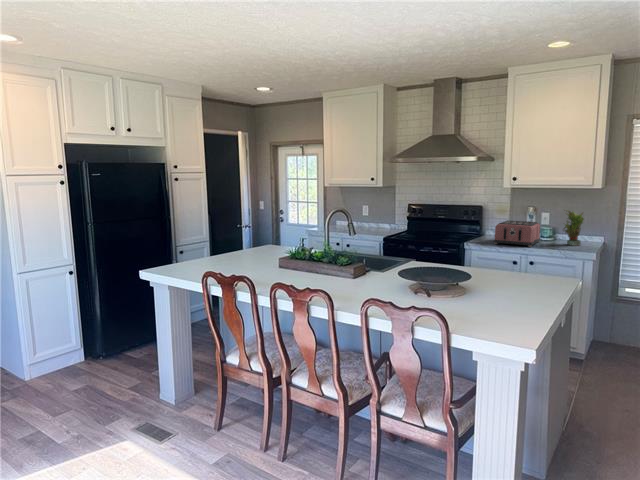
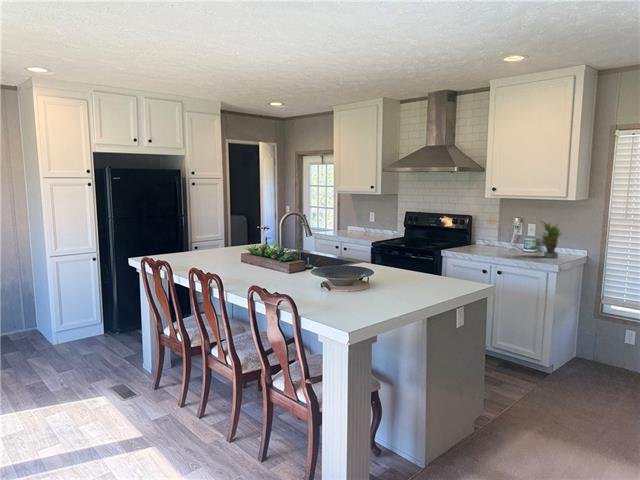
toaster: present [494,220,540,247] -> none [470,230,521,257]

